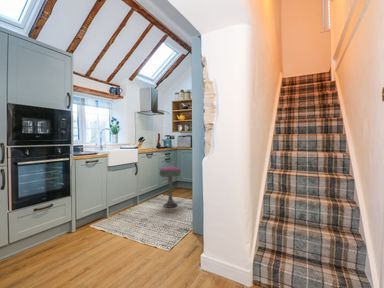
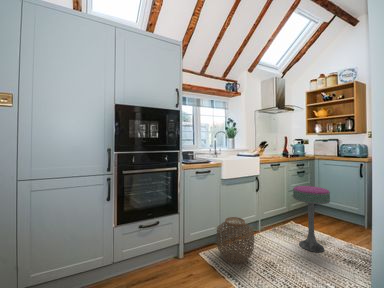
woven basket: none [105,193,133,225] -> present [217,217,254,264]

